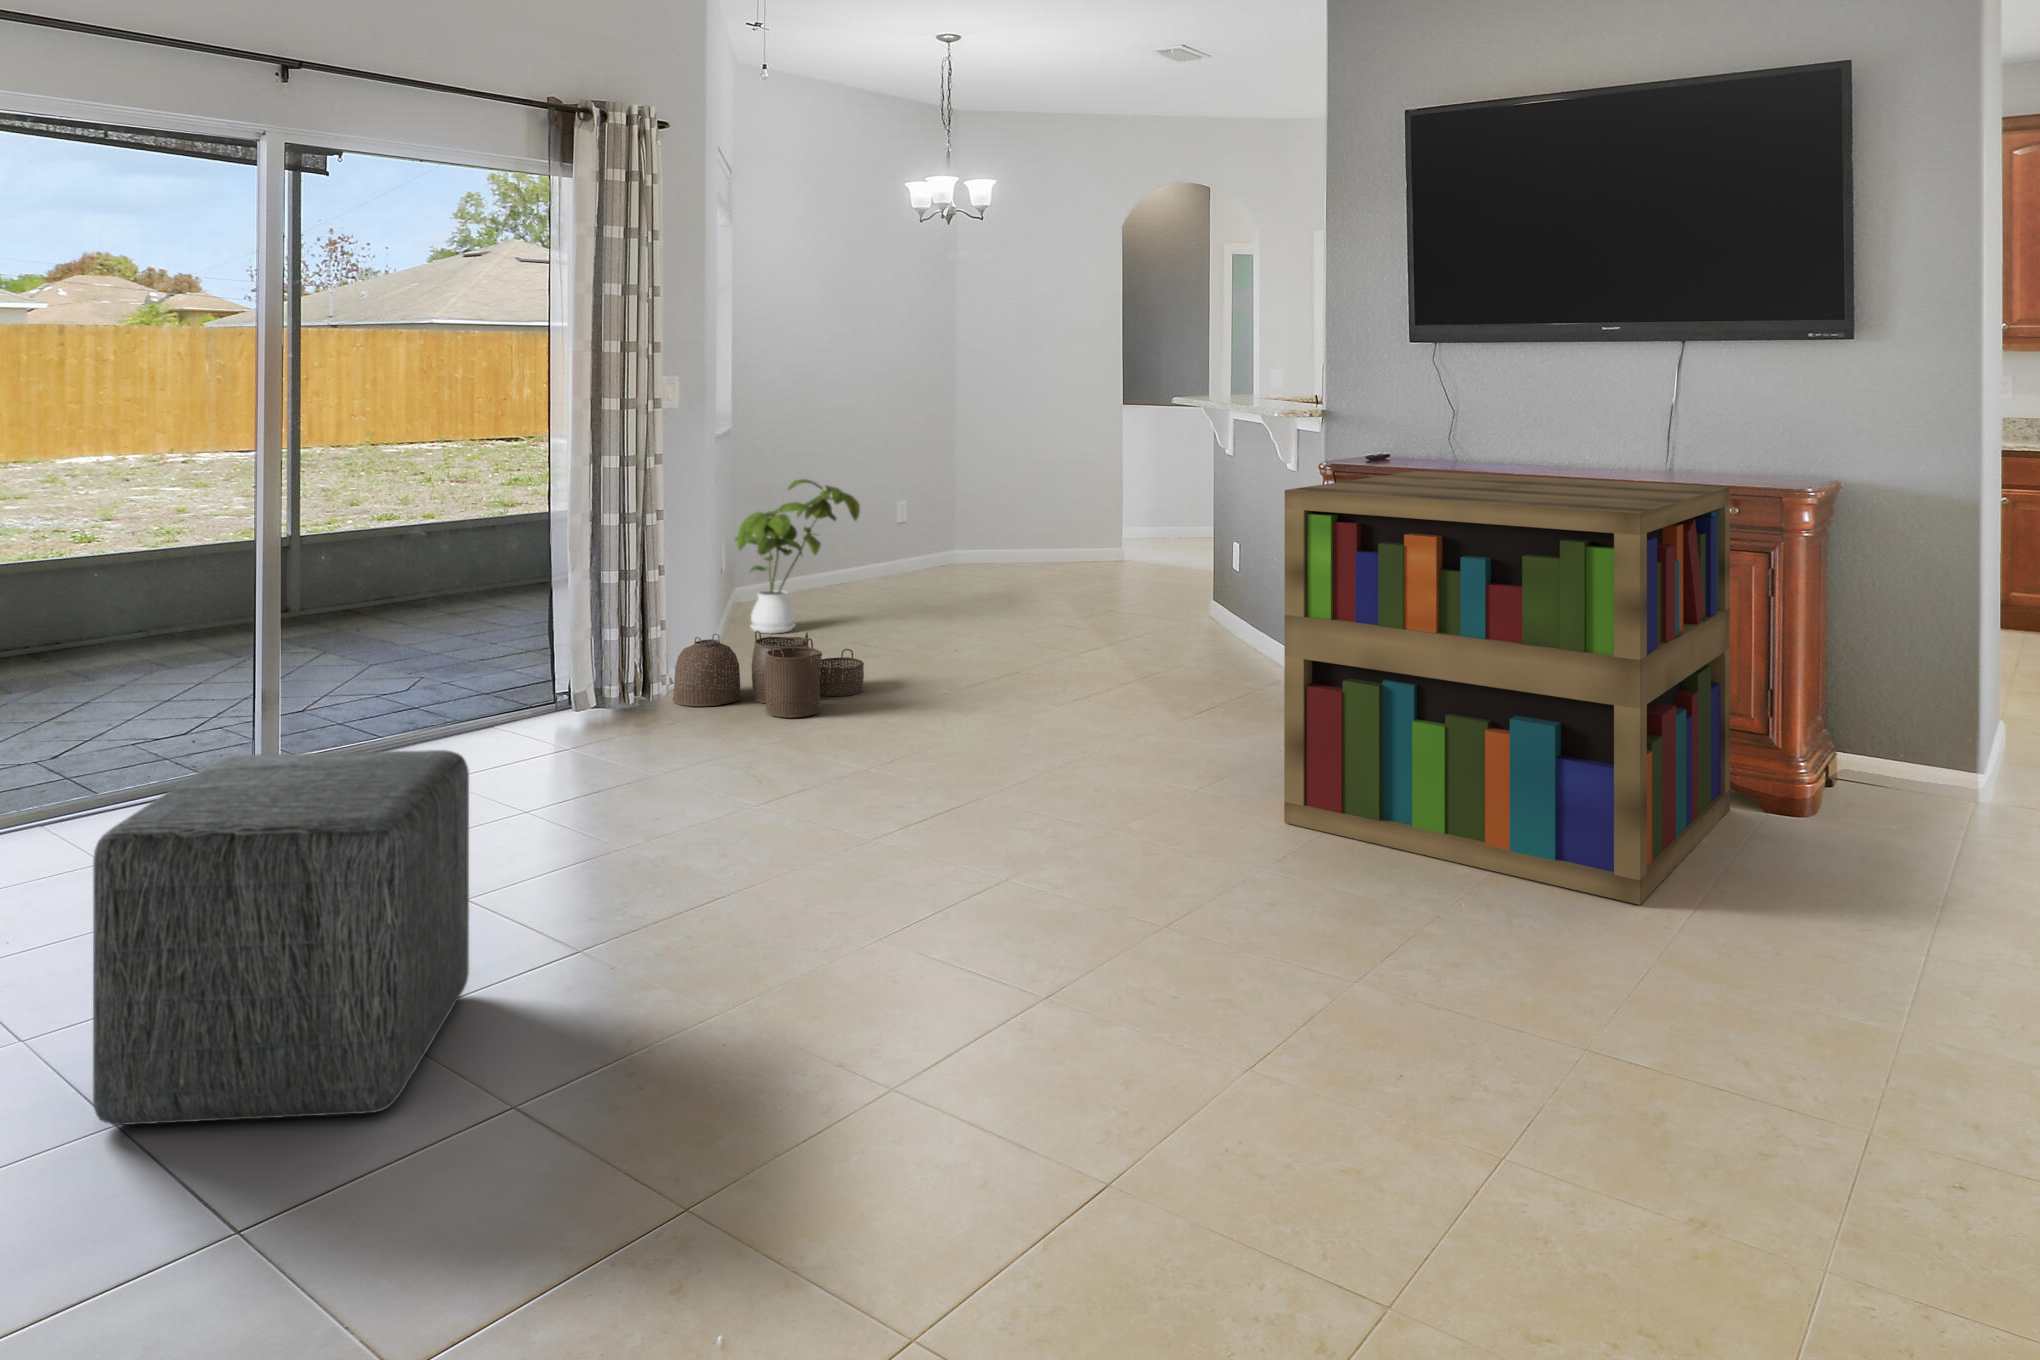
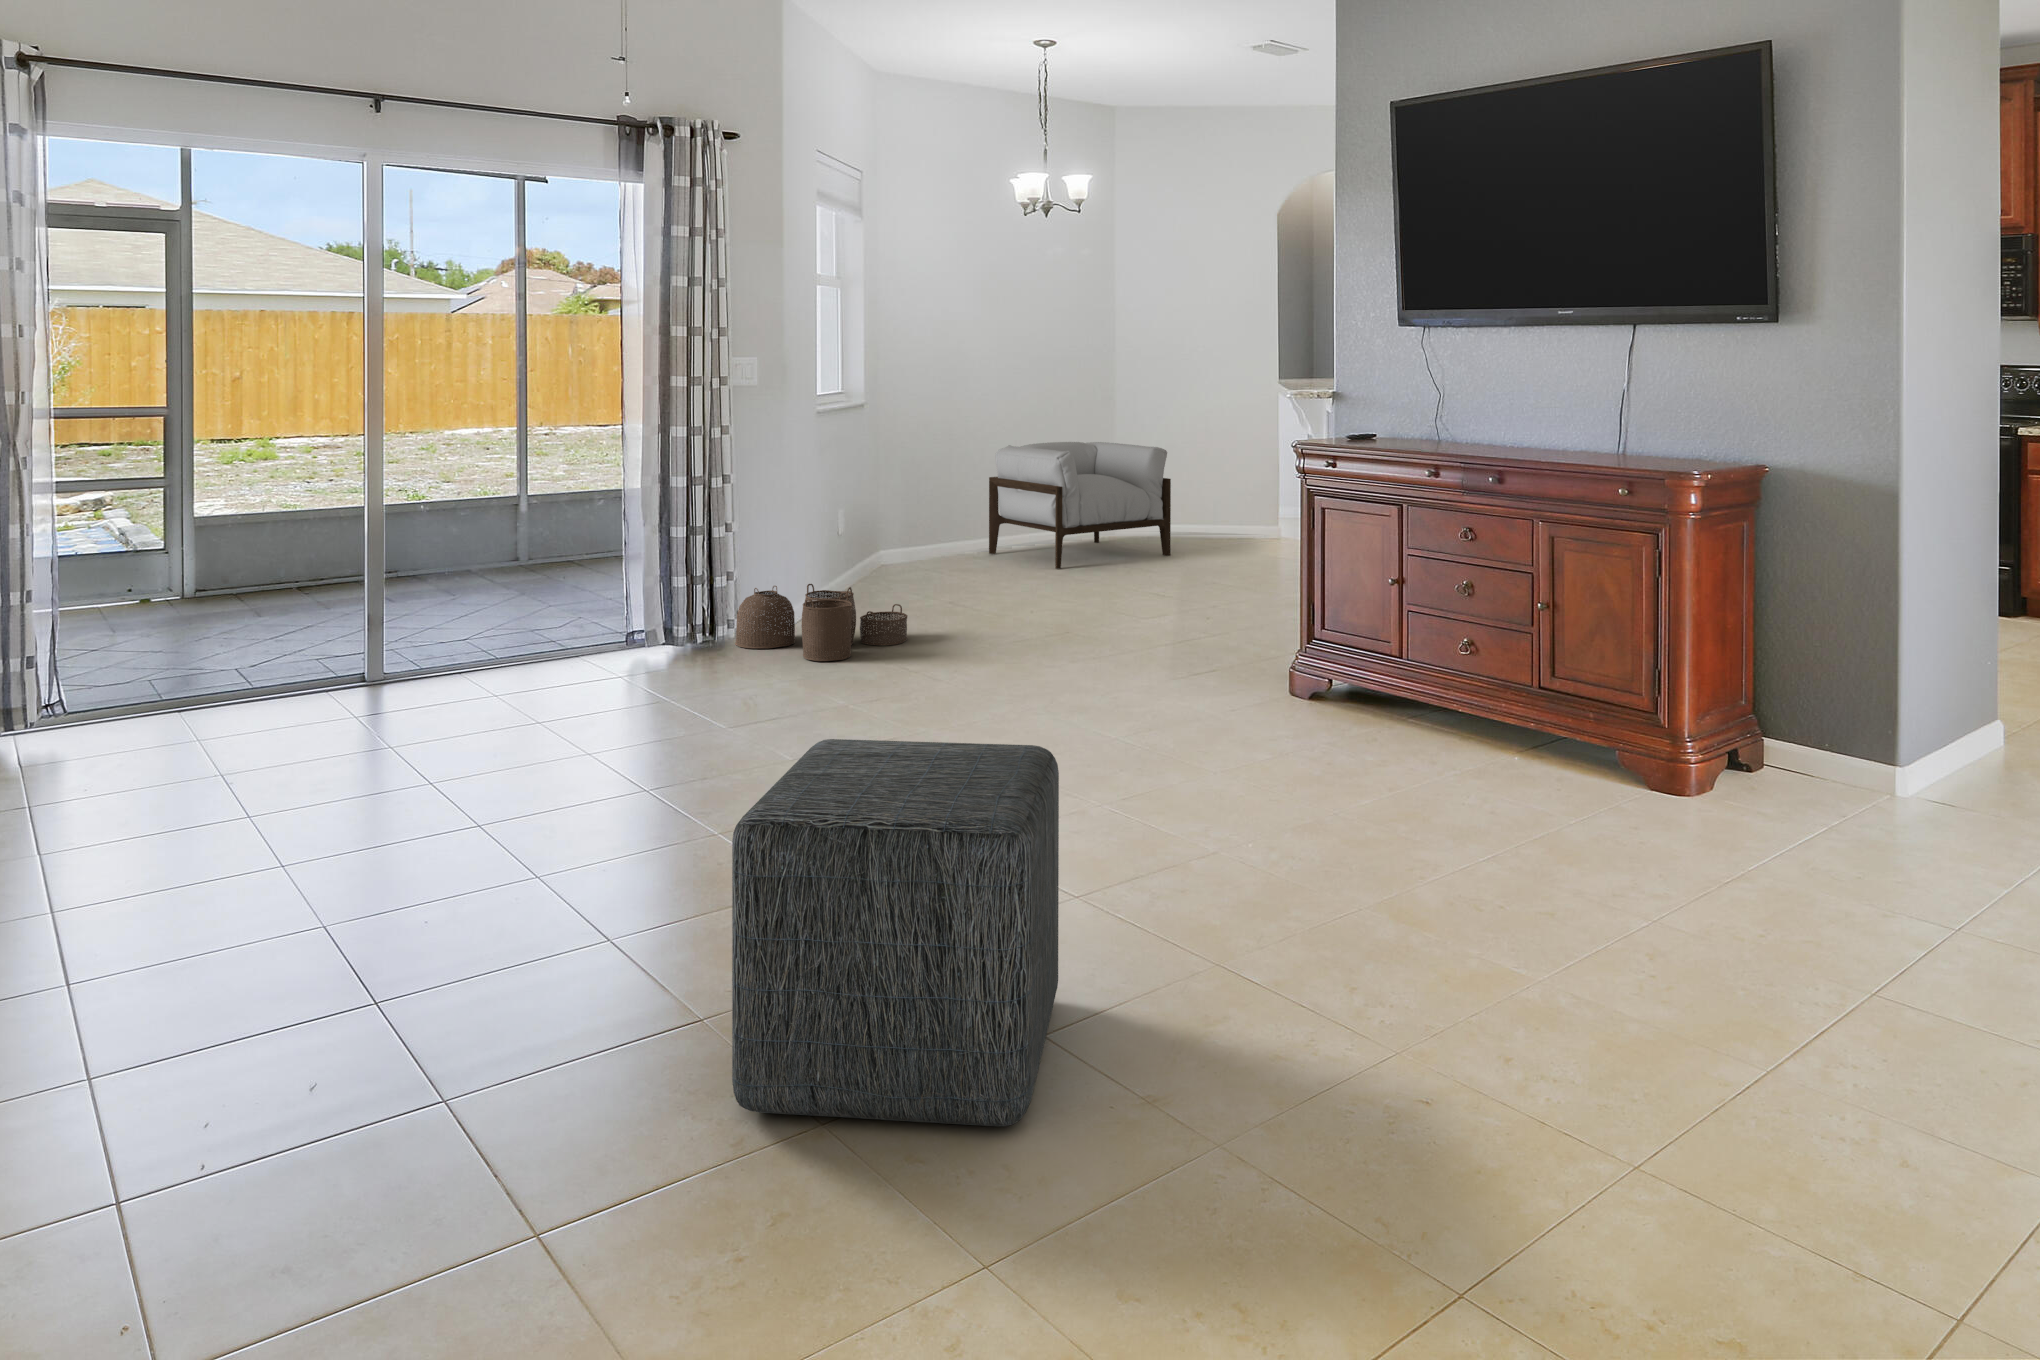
armchair: none [853,465,1045,601] -> present [989,442,1171,569]
bookshelf: present [1284,471,1730,905] -> none [1159,449,1610,859]
house plant: present [735,479,860,634] -> none [838,452,962,591]
ottoman: present [93,750,469,1125] -> present [732,739,1059,1126]

